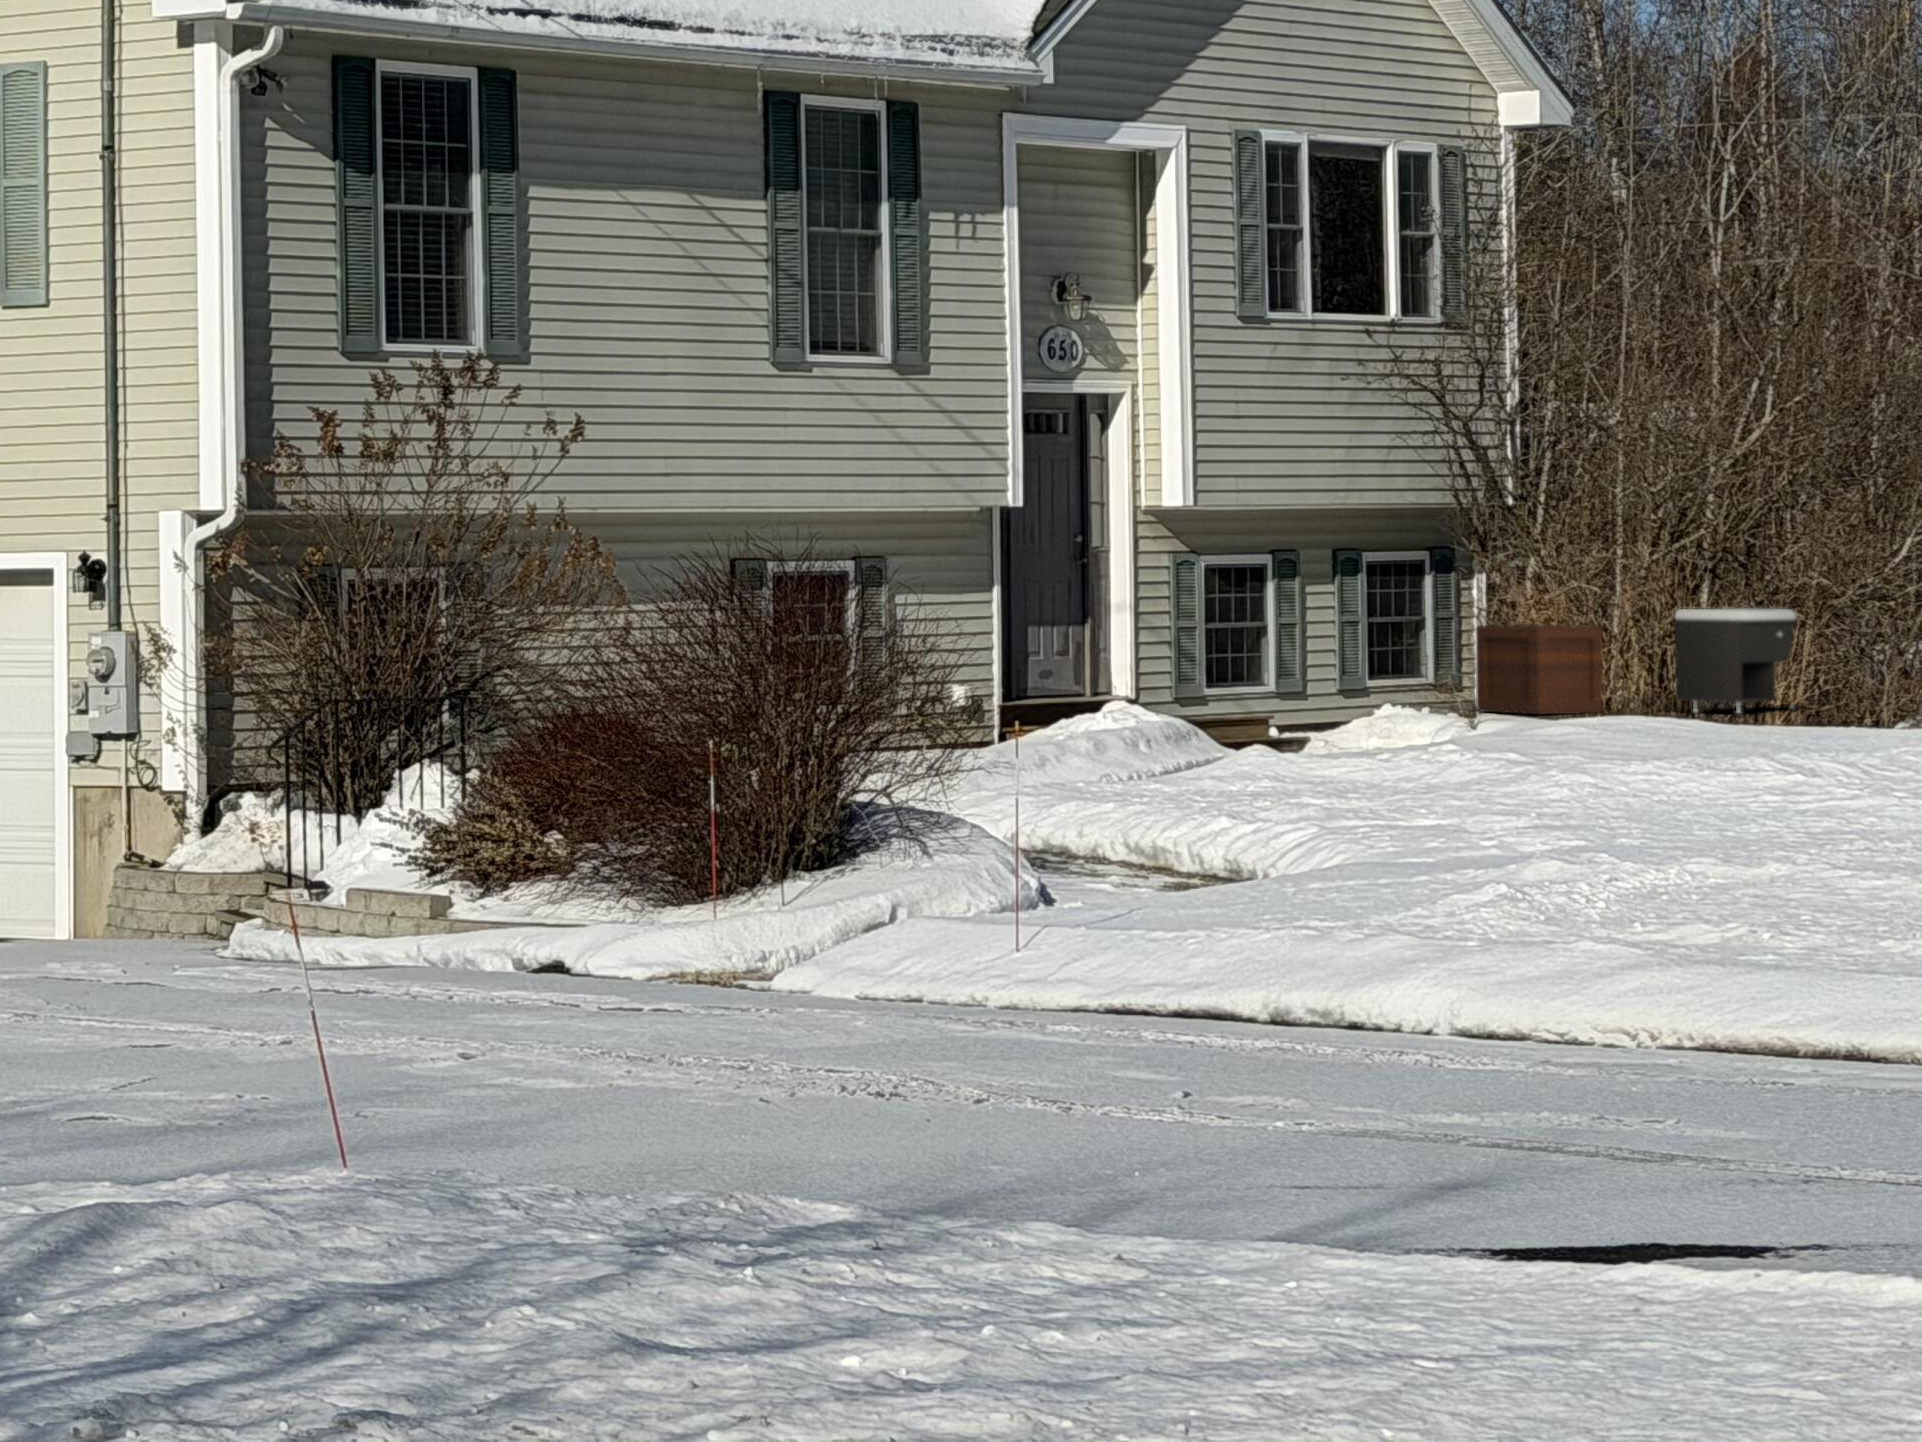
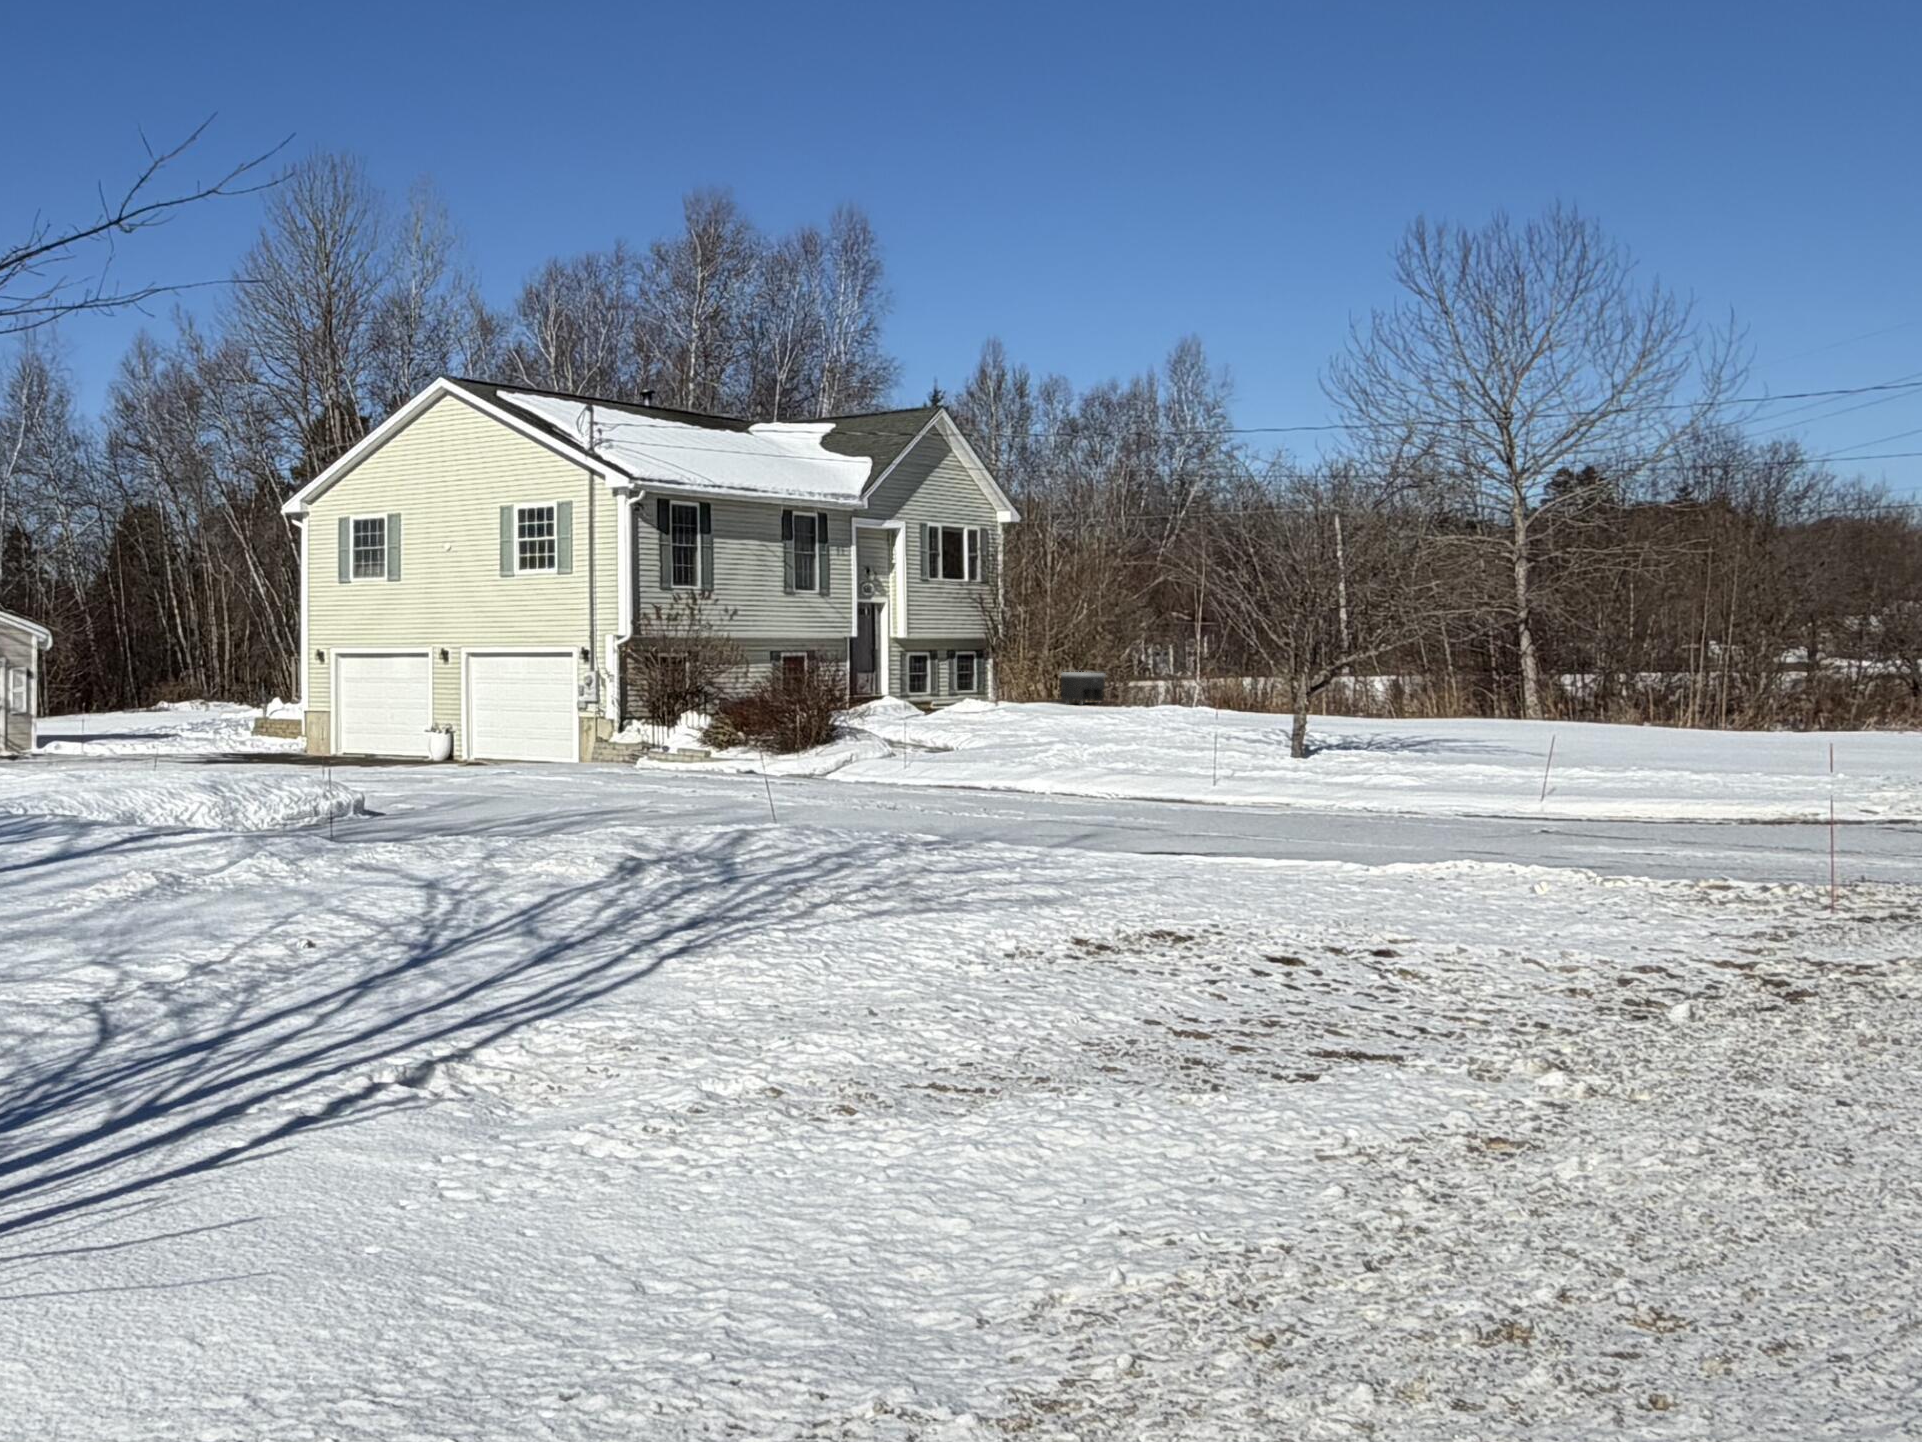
wooden crate: present [1475,624,1603,714] -> none [997,676,1038,704]

